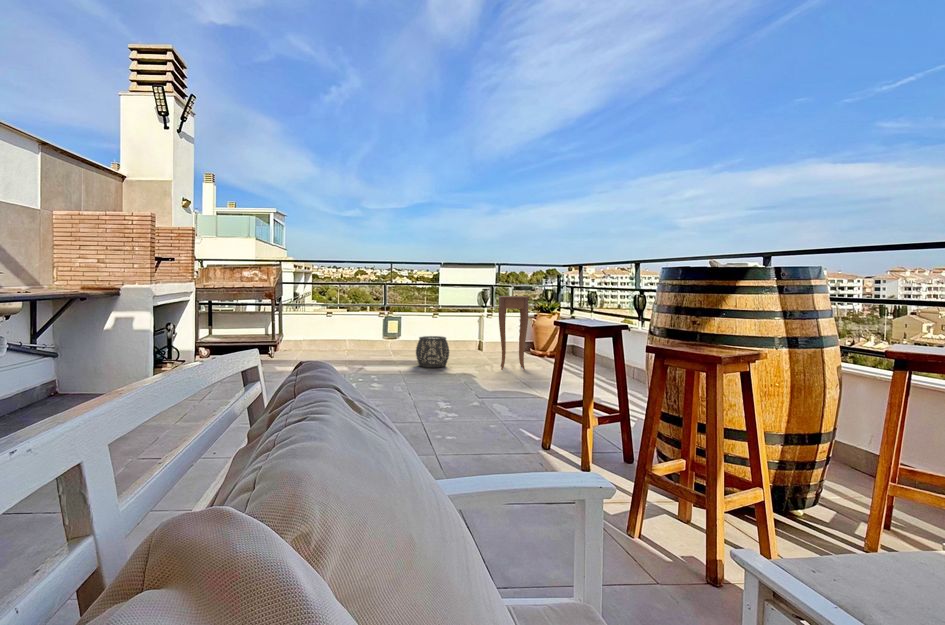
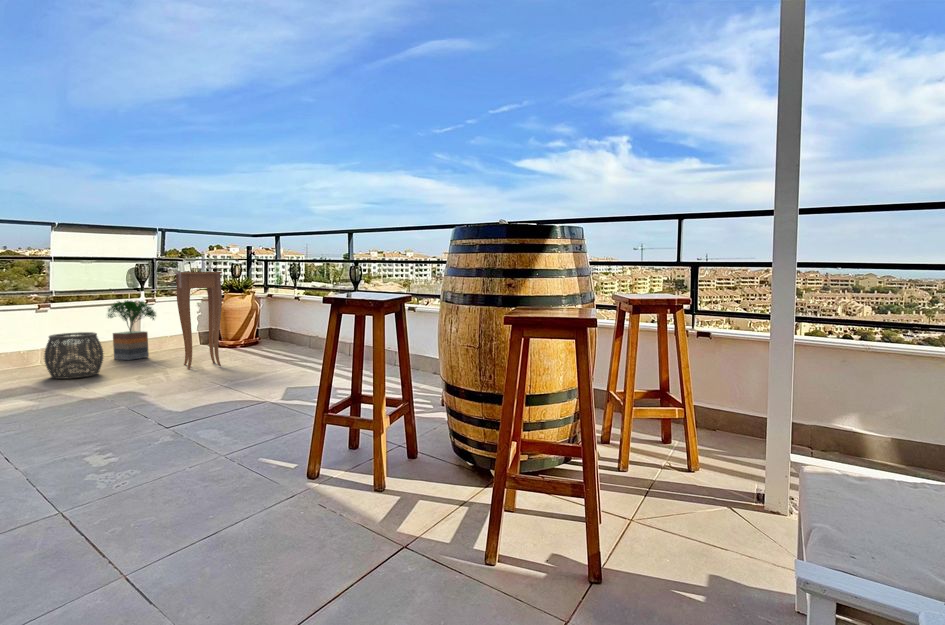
potted tree: none [456,315,489,359] -> present [108,300,156,360]

